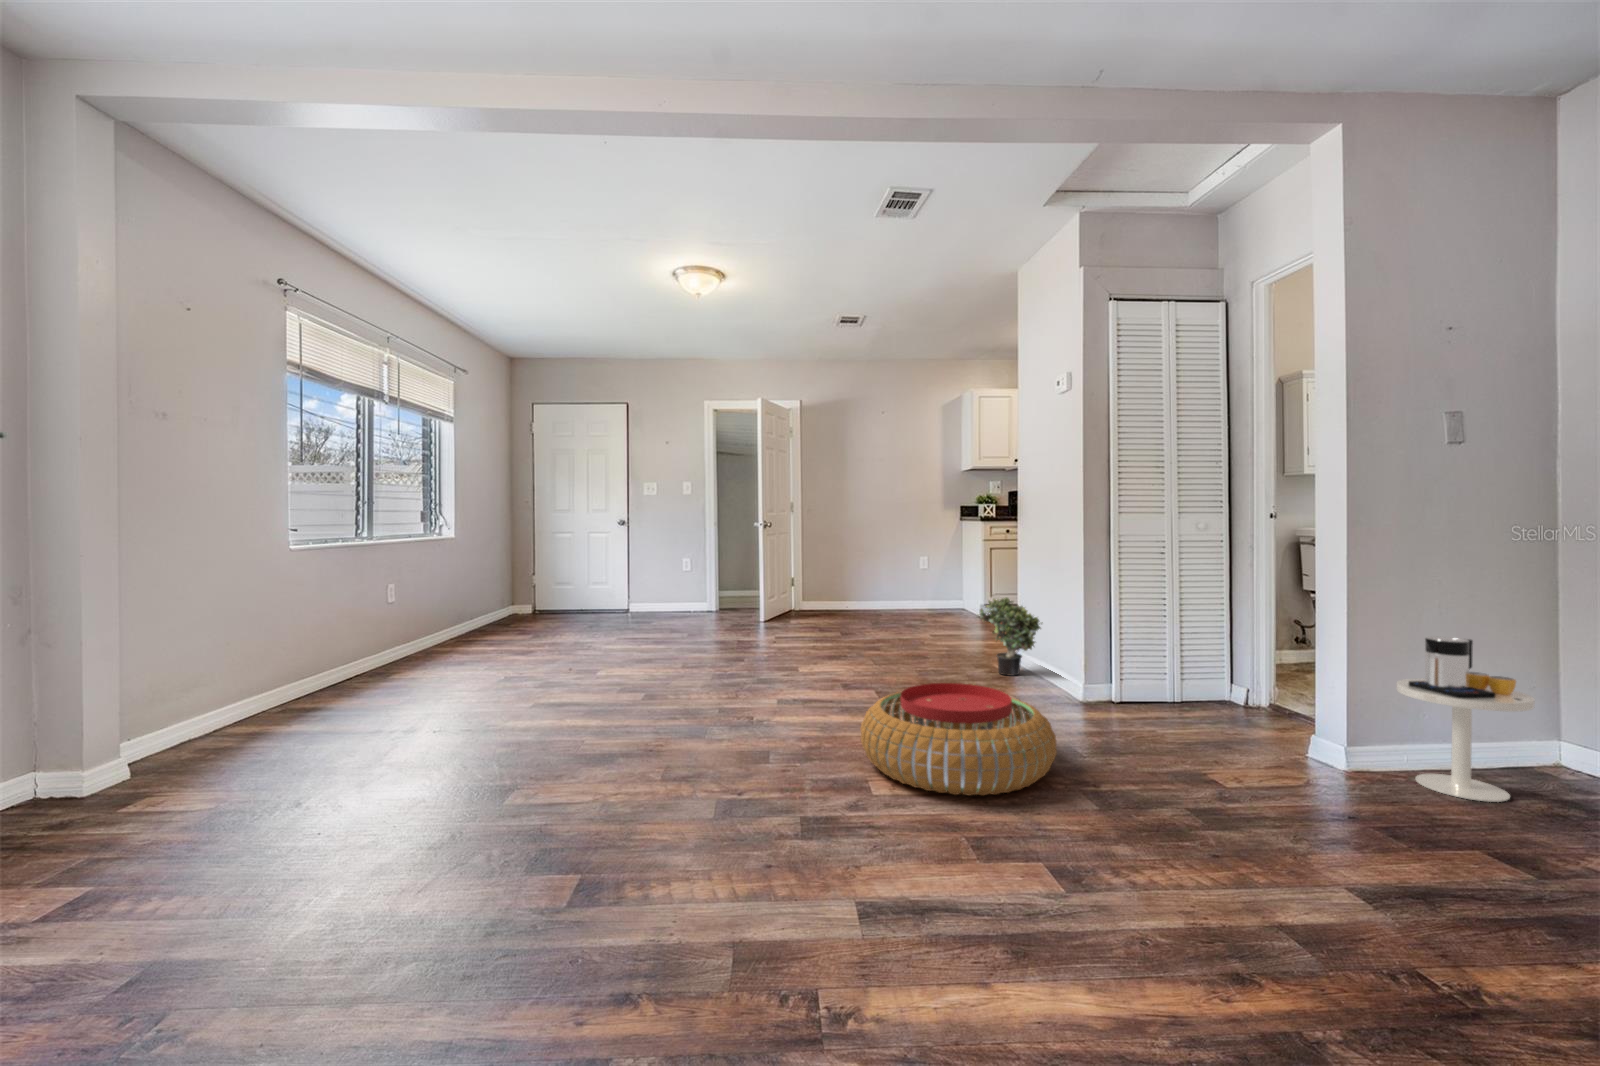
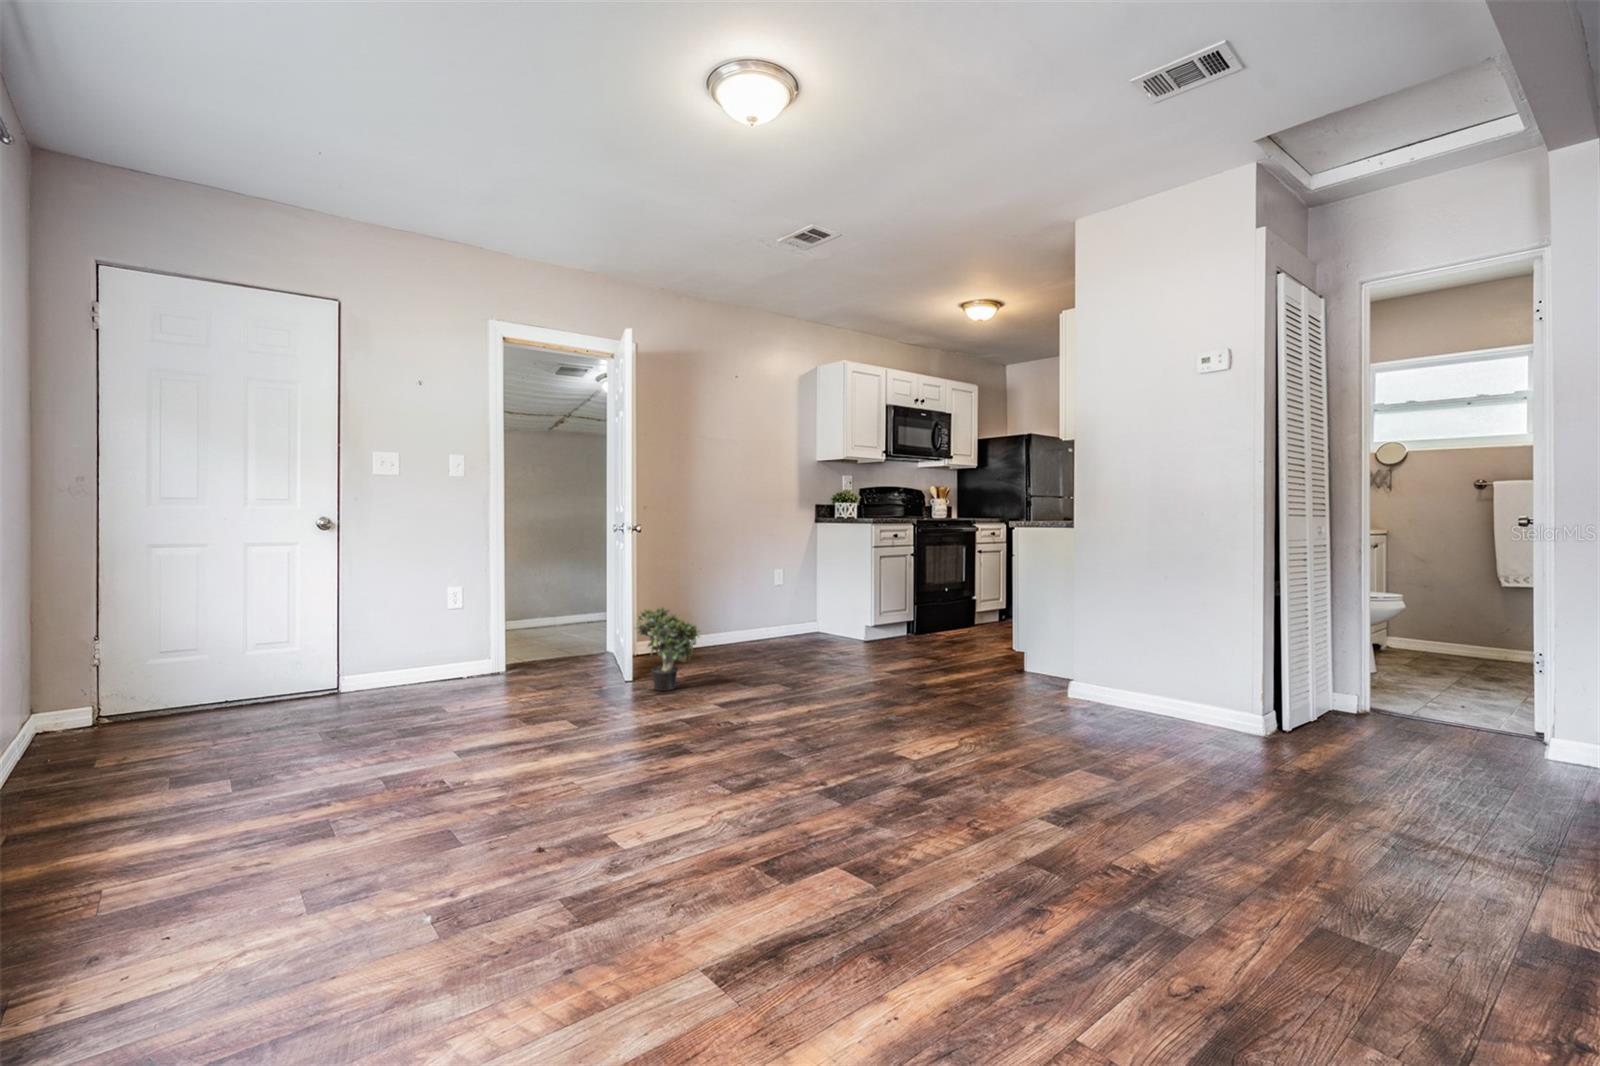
side table: present [1396,636,1535,802] -> none [1002,614,1079,734]
pouf: present [860,683,1057,795] -> none [576,703,790,829]

